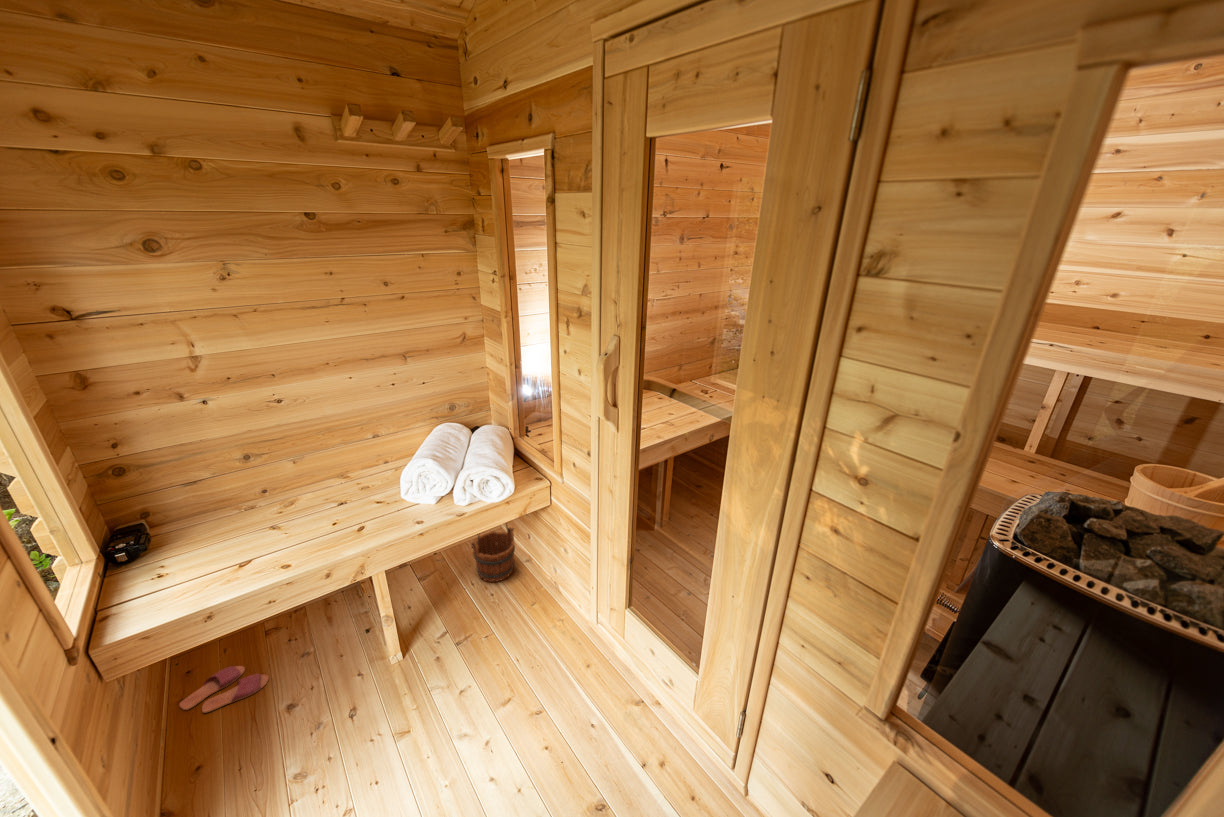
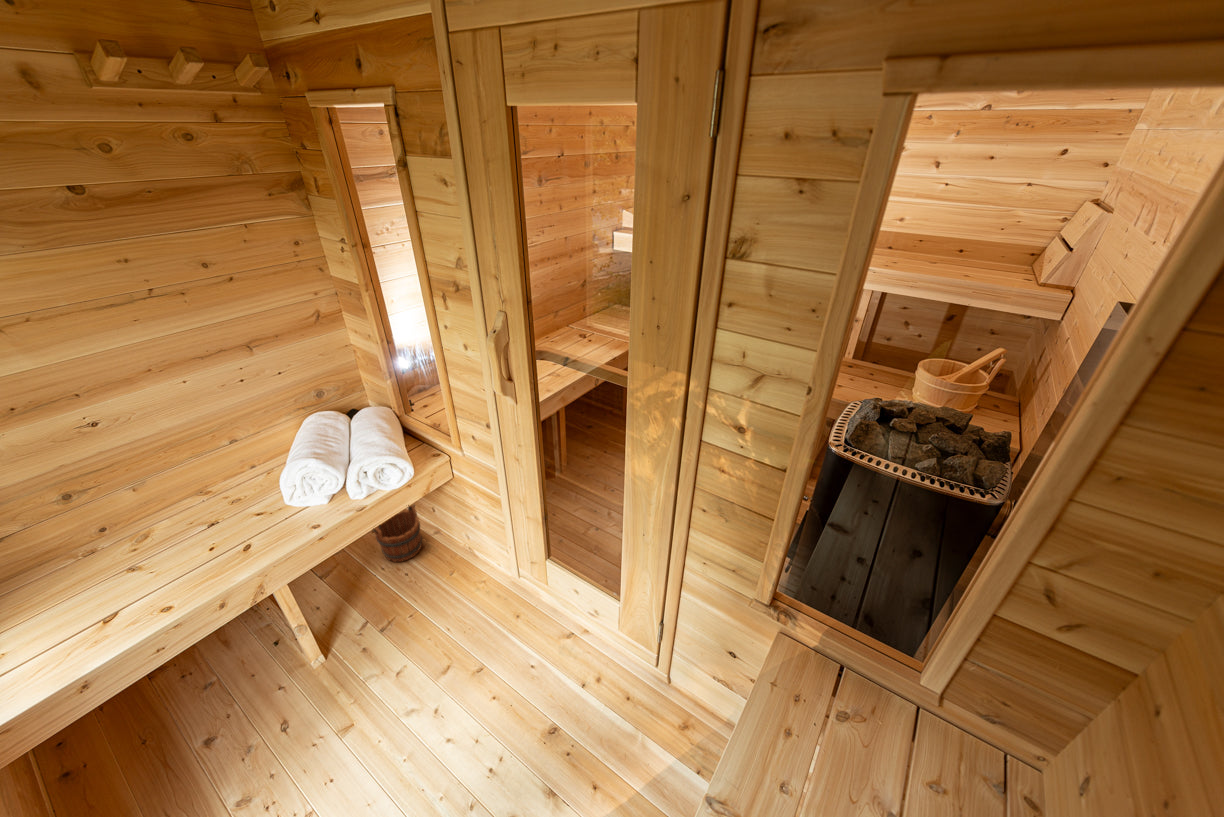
slippers: present [180,666,269,713] -> none [62,719,171,784]

